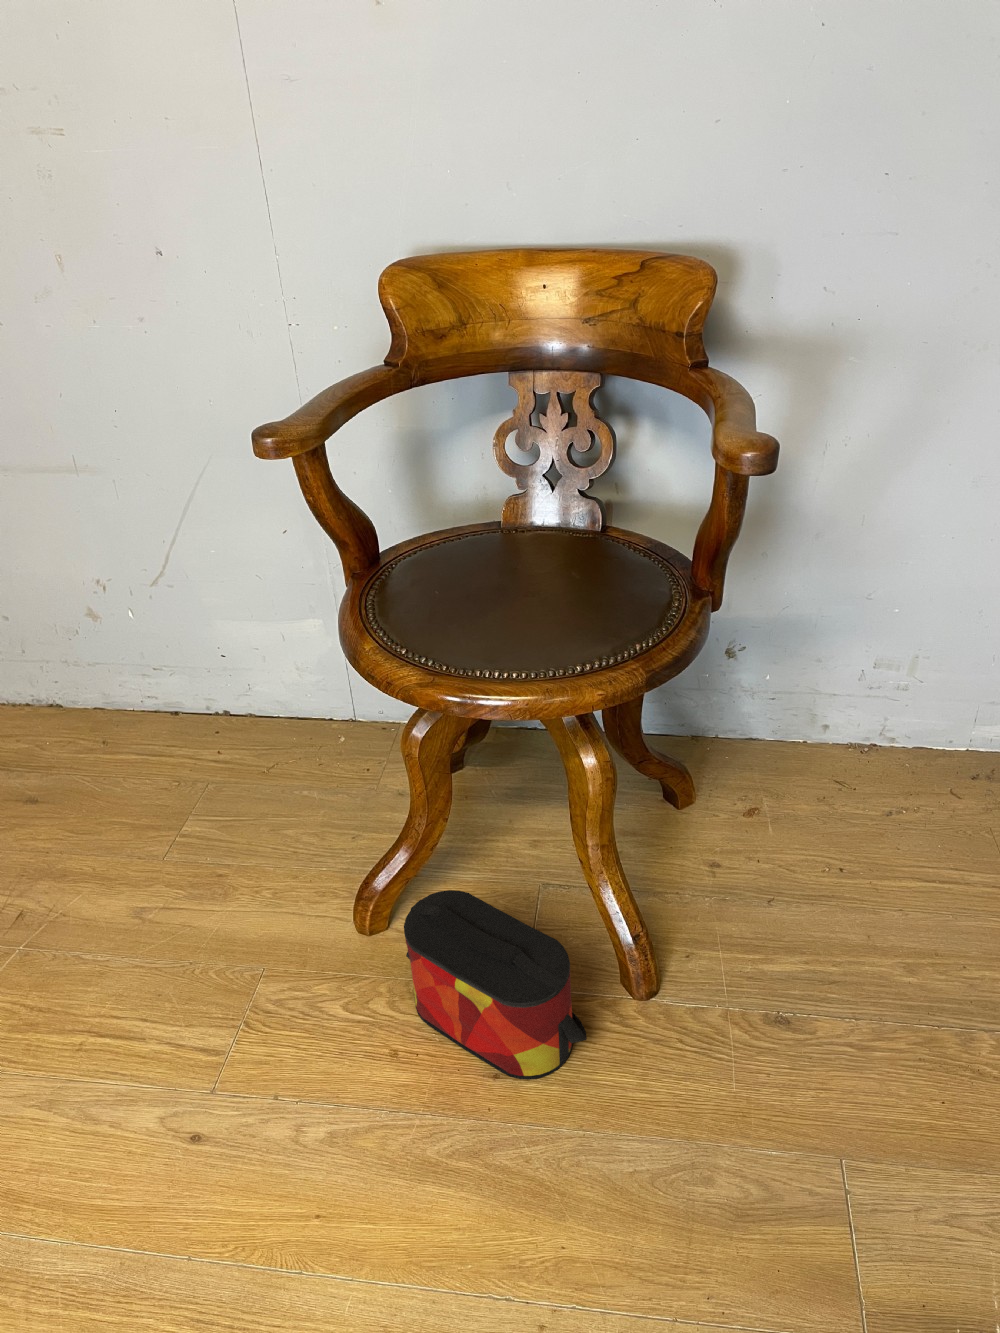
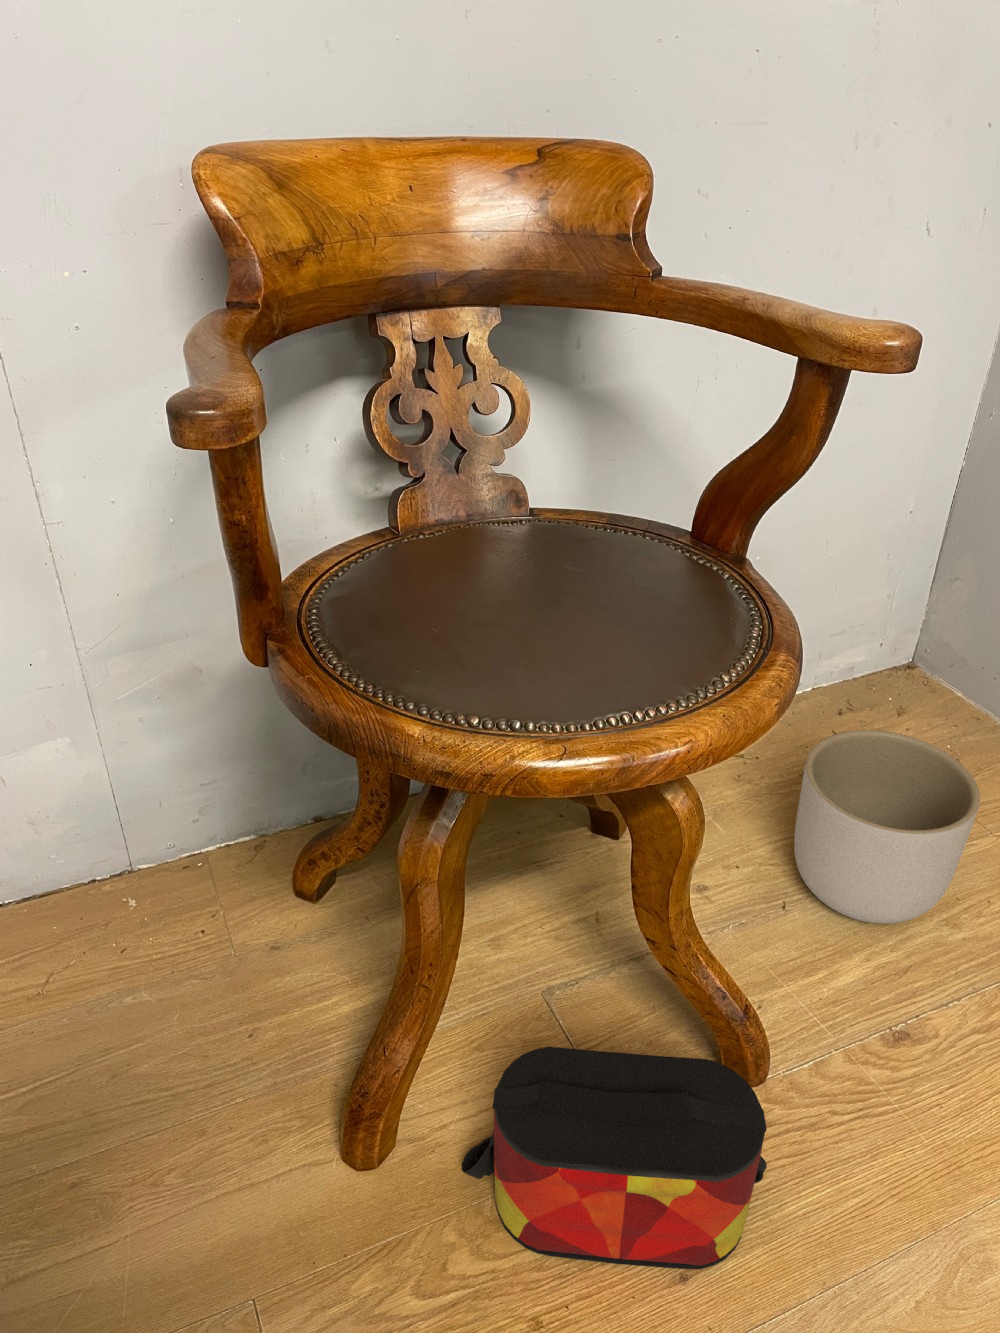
planter: none [789,774,948,947] -> present [794,730,980,924]

